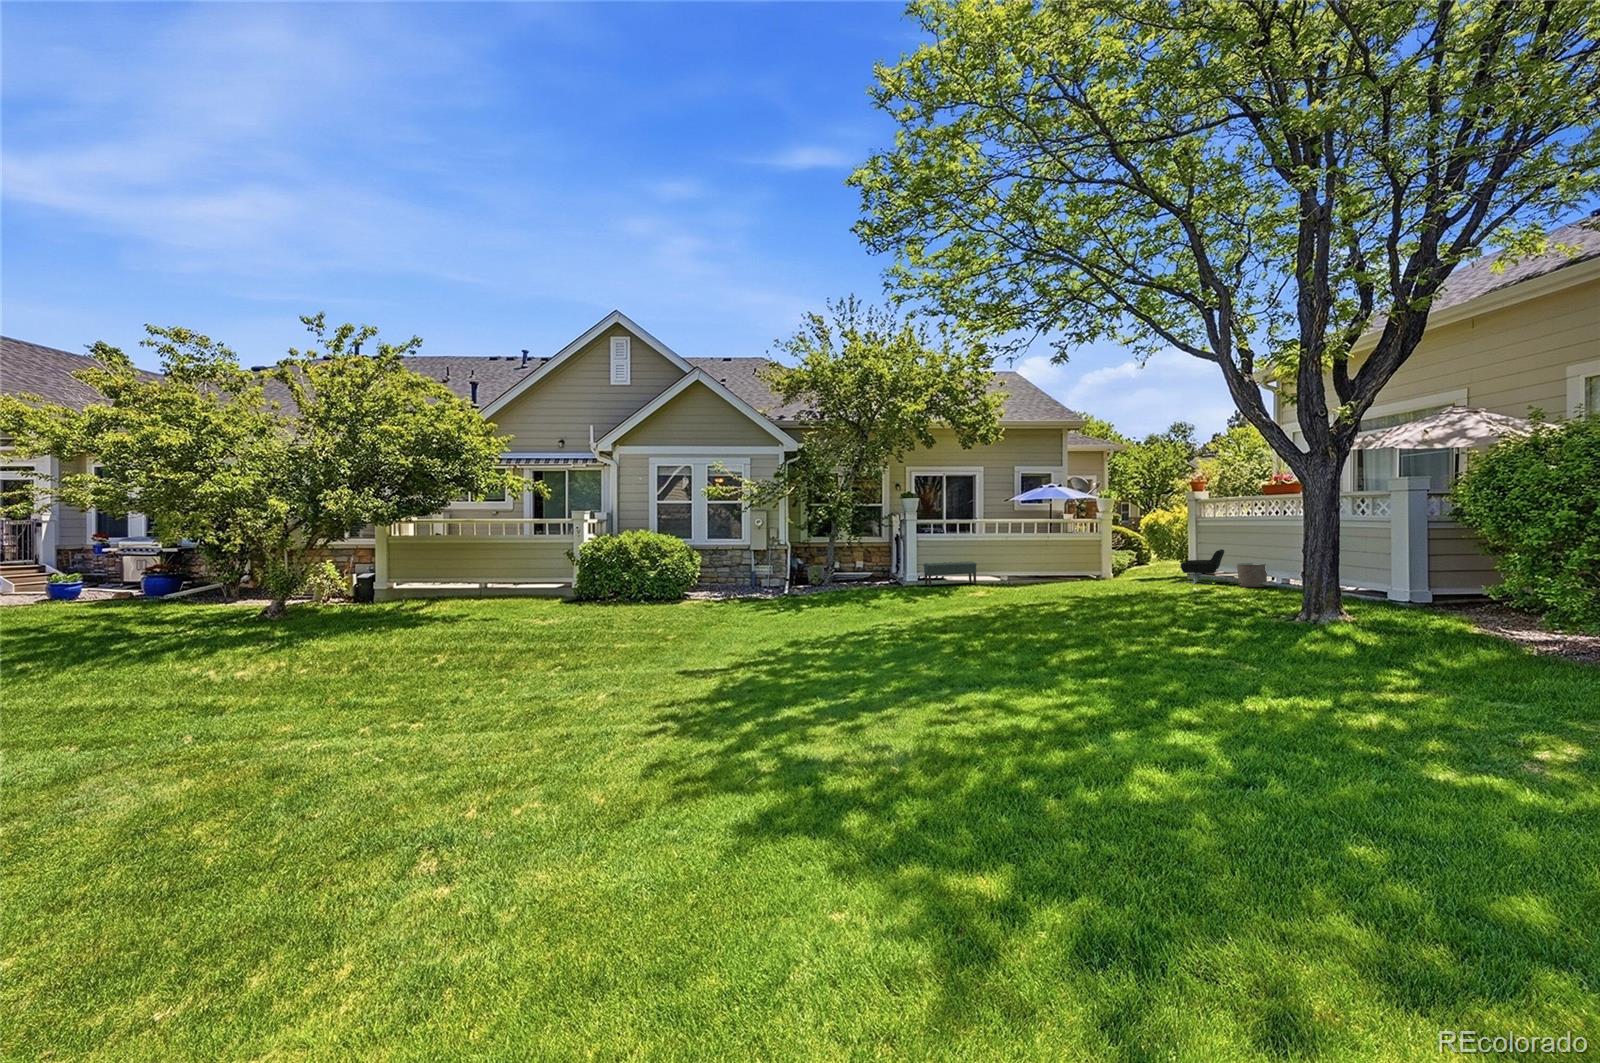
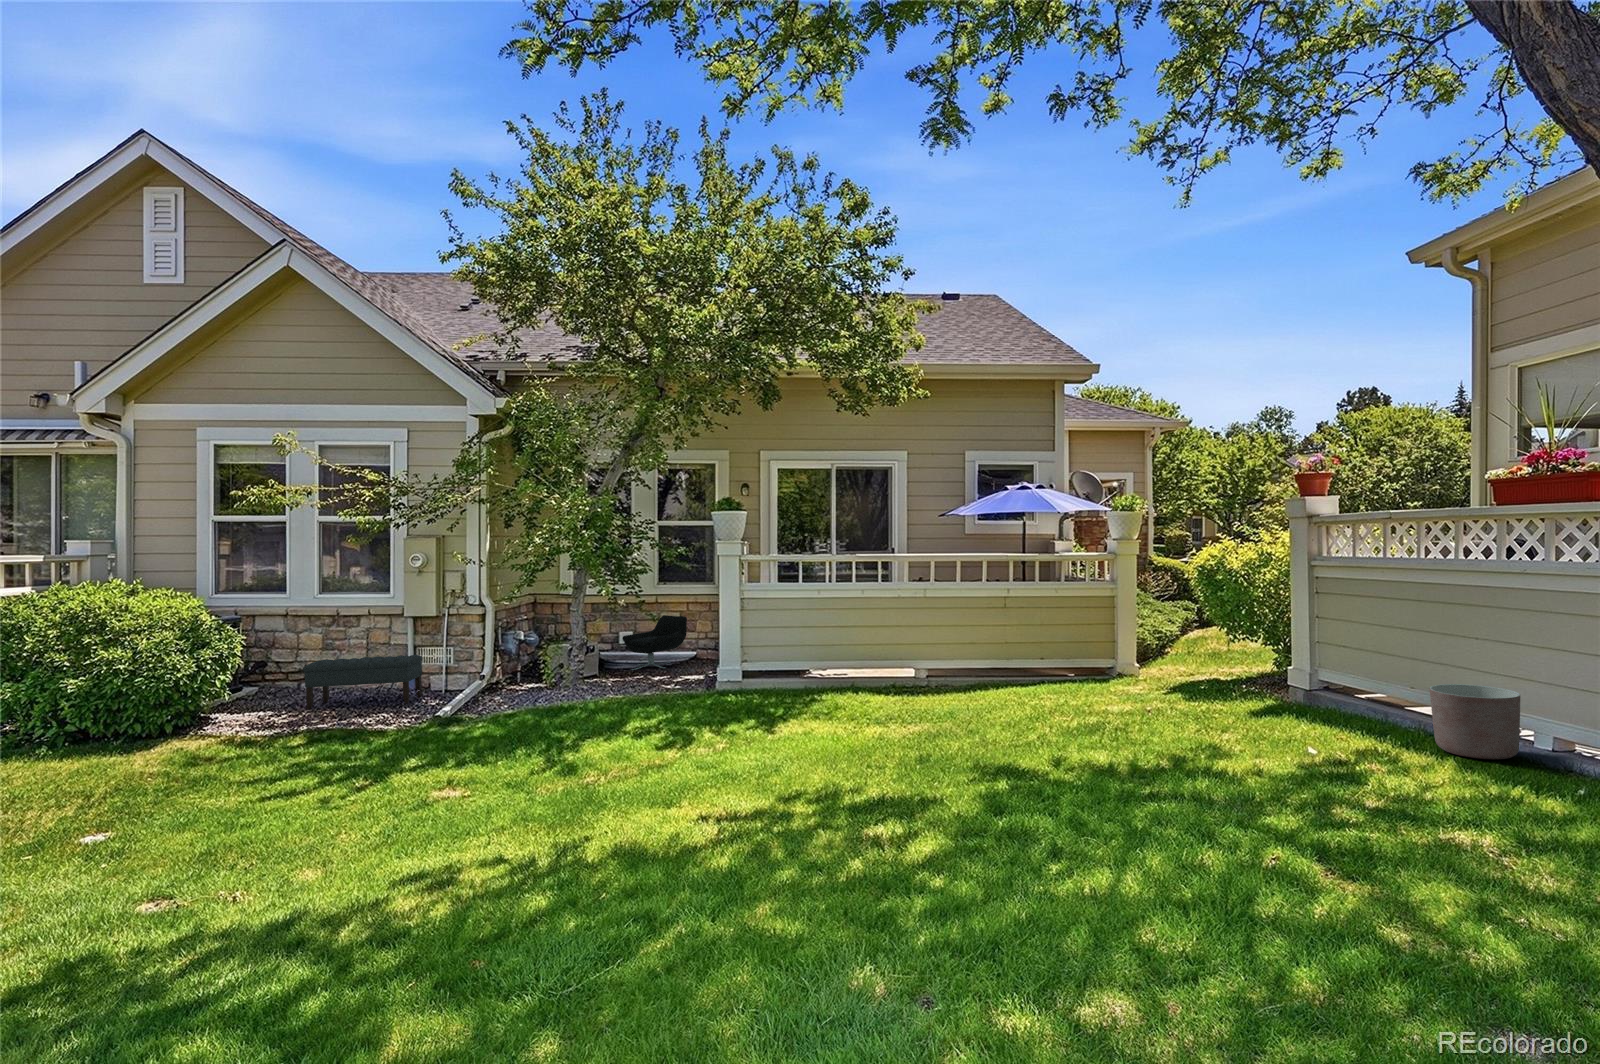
lounge chair: present [1181,549,1224,584] -> present [622,615,687,670]
bench: present [923,561,977,586] -> present [303,655,422,709]

